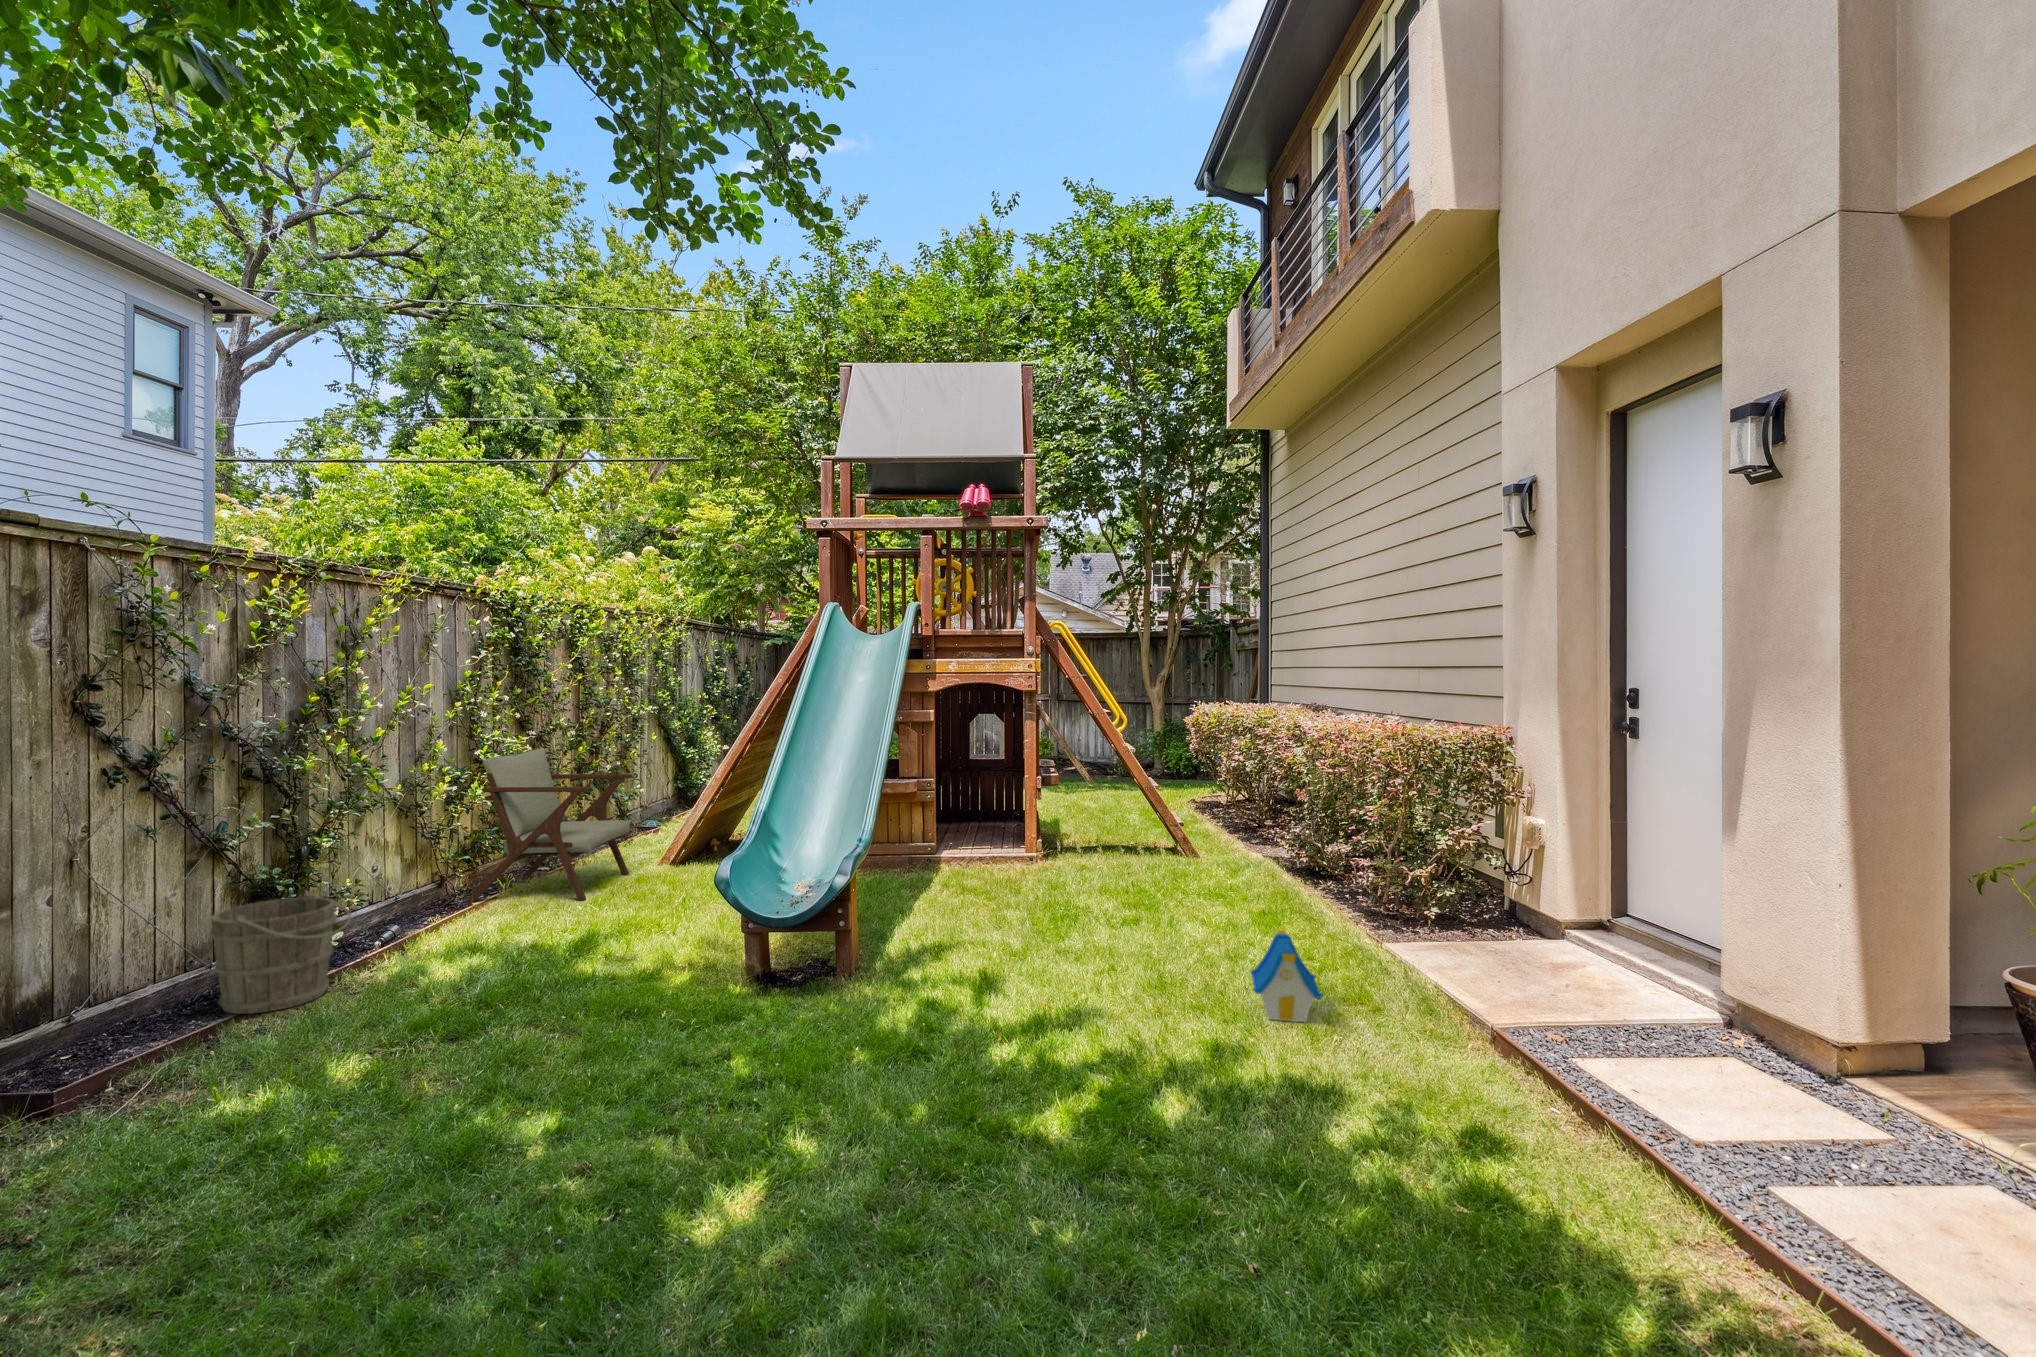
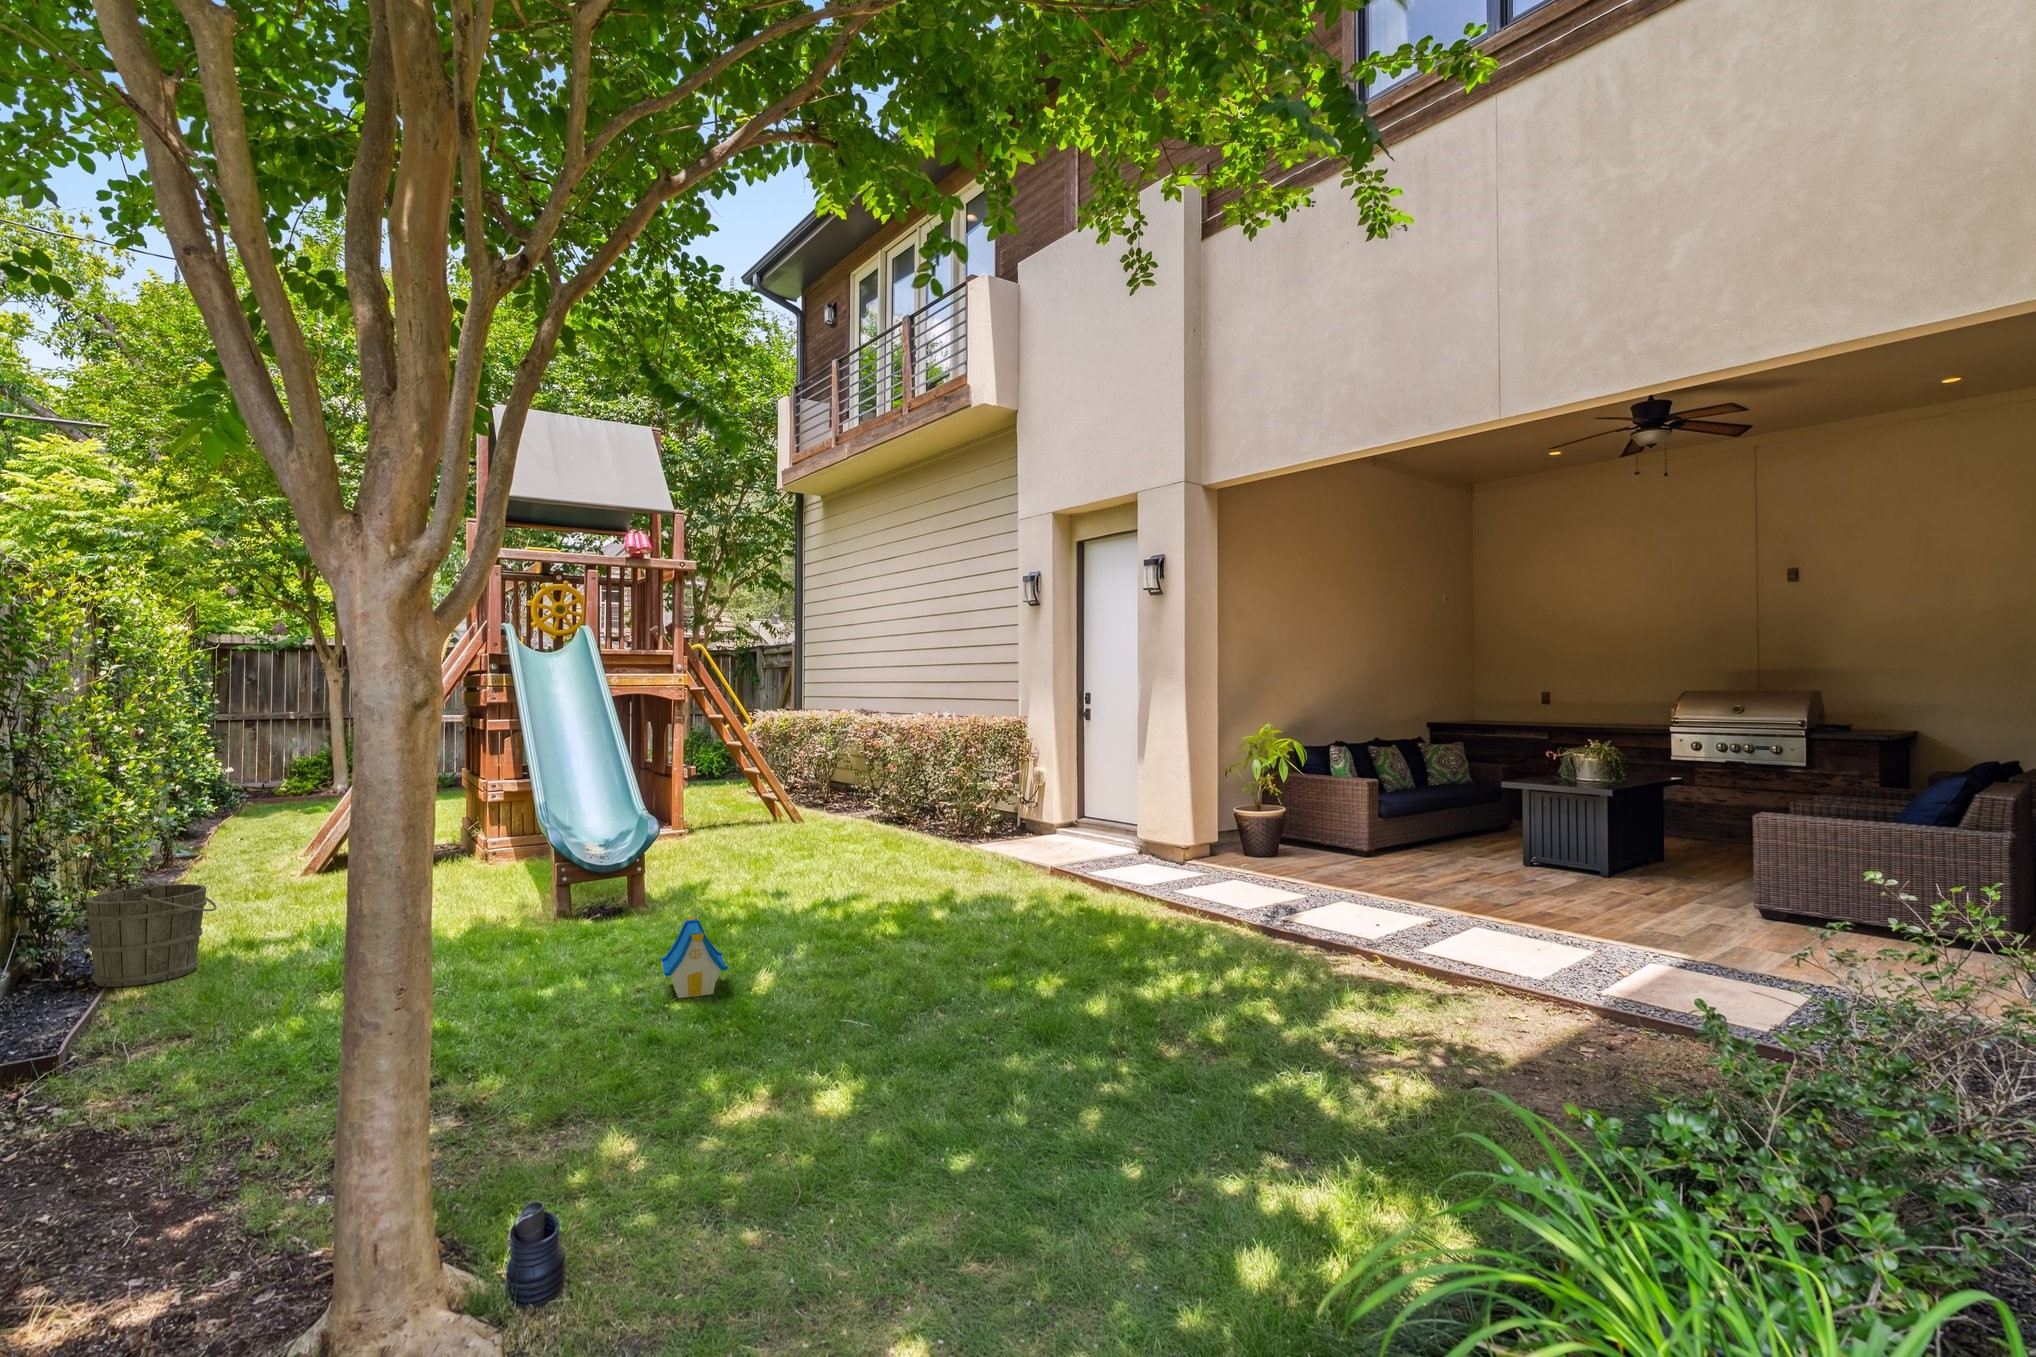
lounge chair: present [467,748,632,902] -> none [159,759,310,911]
toy house: present [1250,930,1323,1022] -> present [661,916,728,998]

